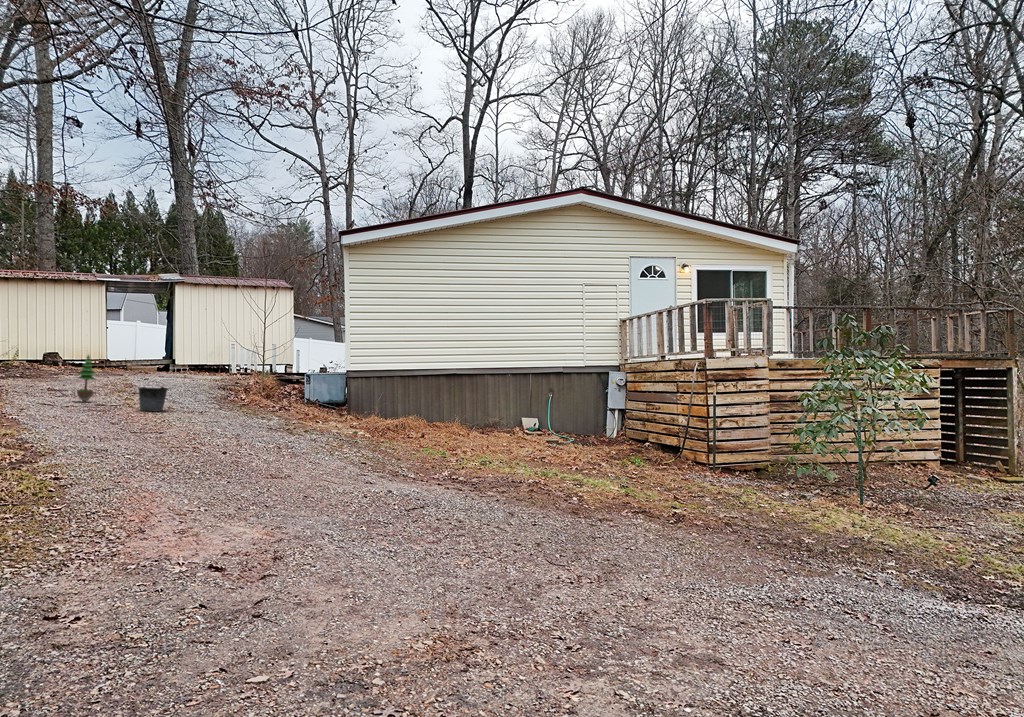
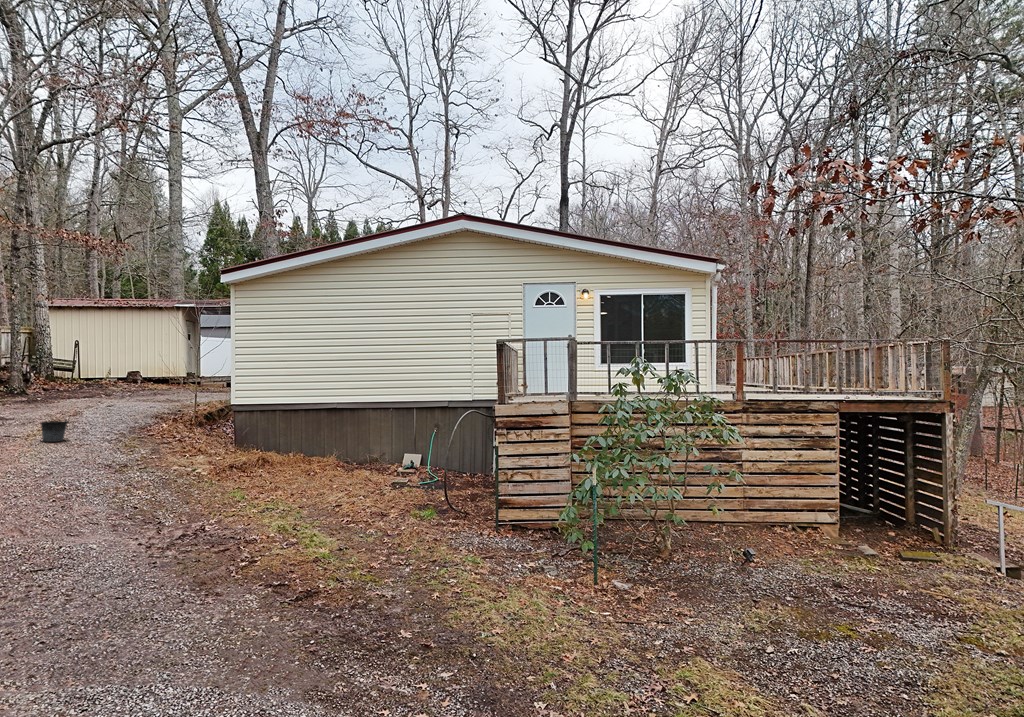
potted tree: present [77,355,96,402] -> none [17,392,35,430]

